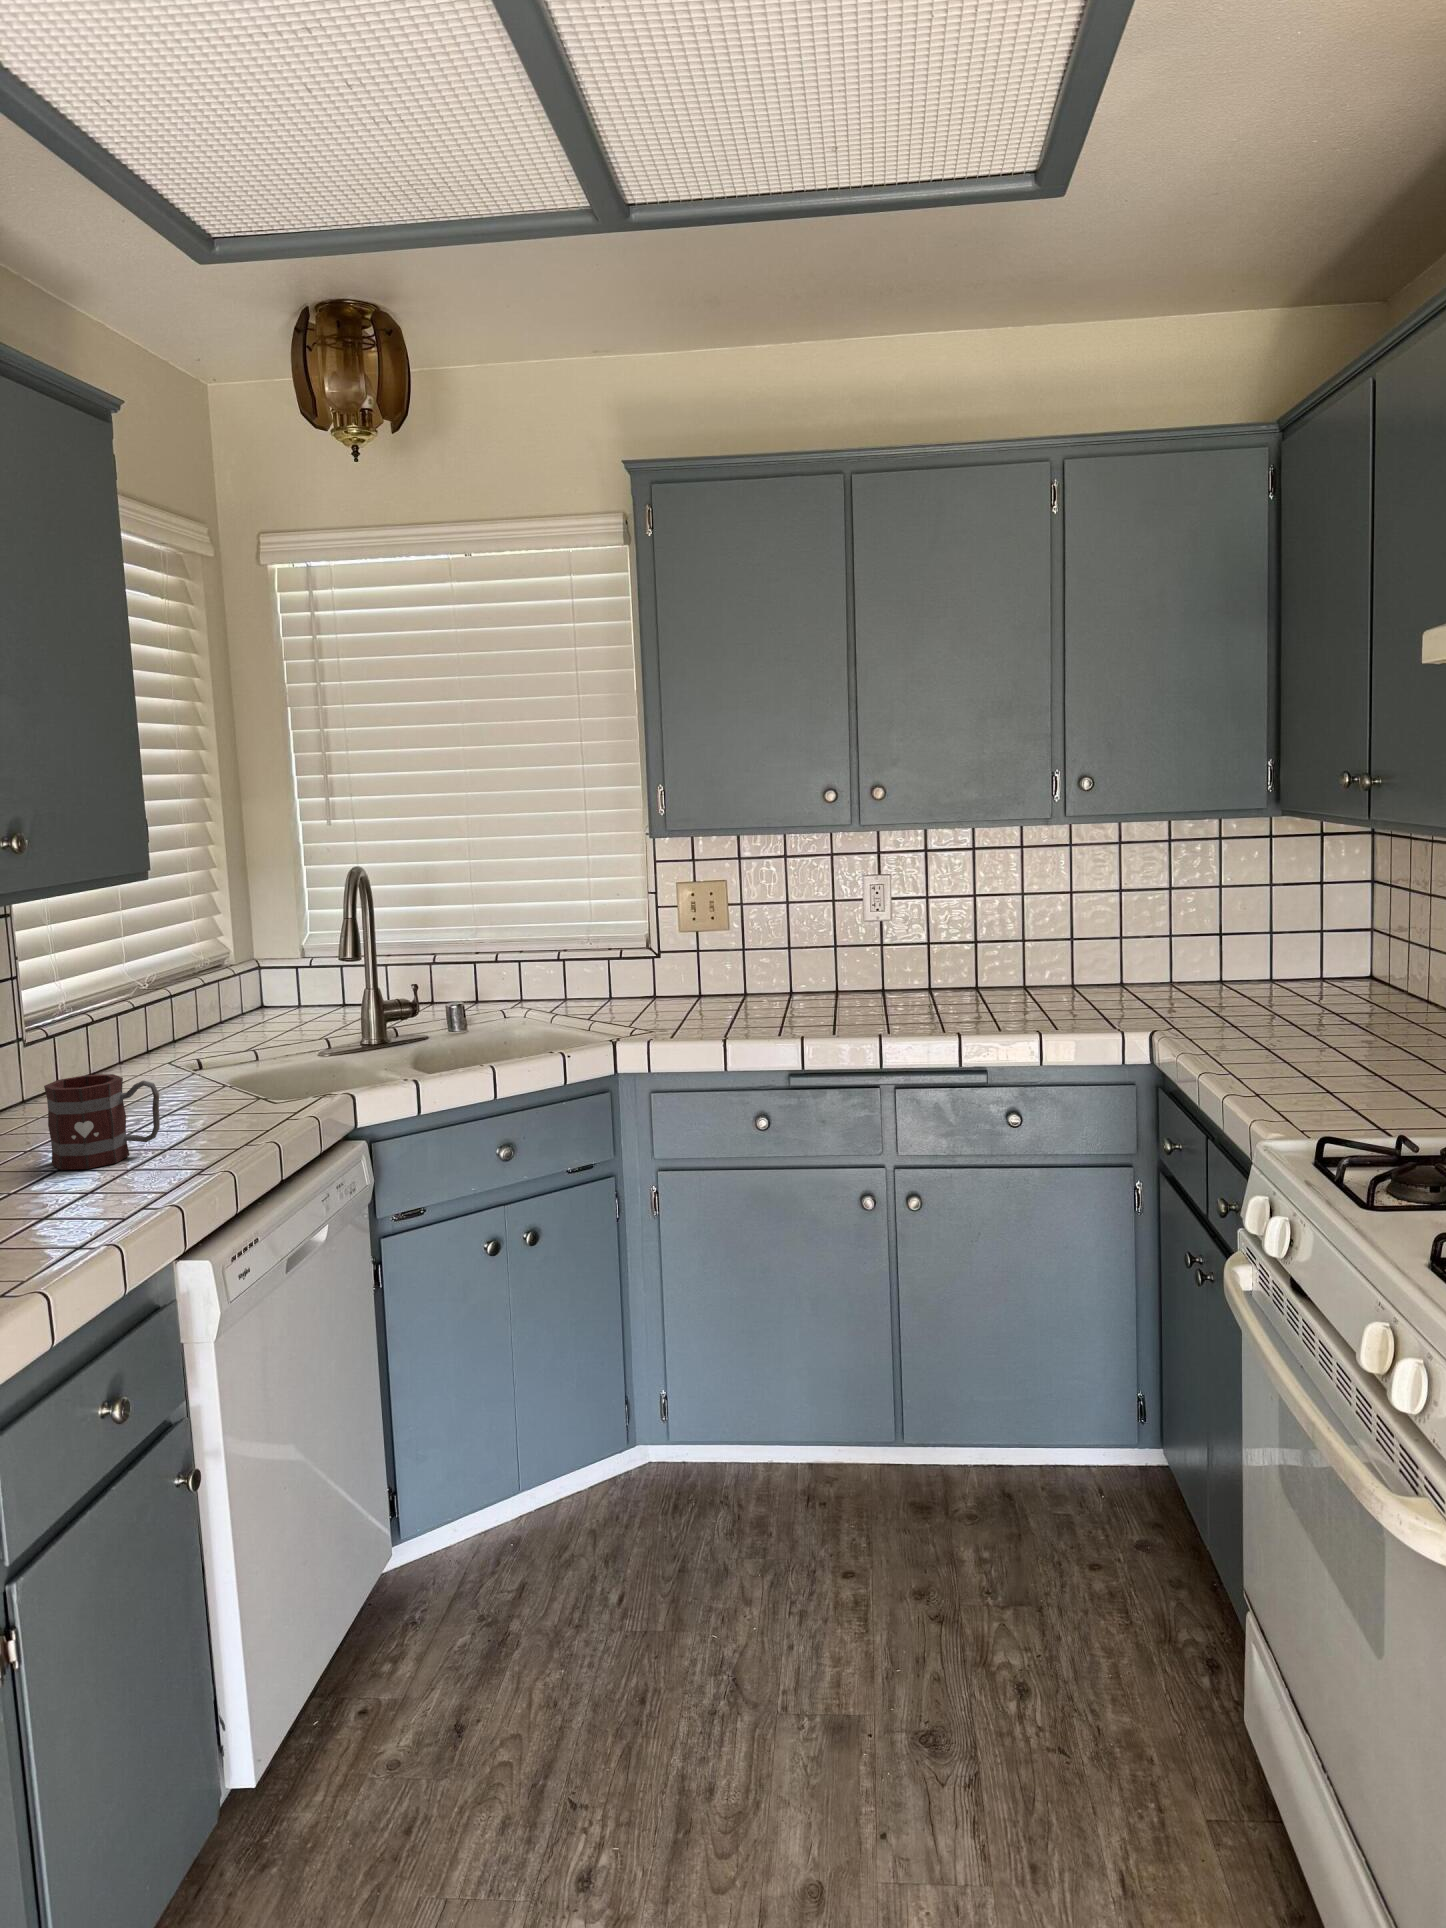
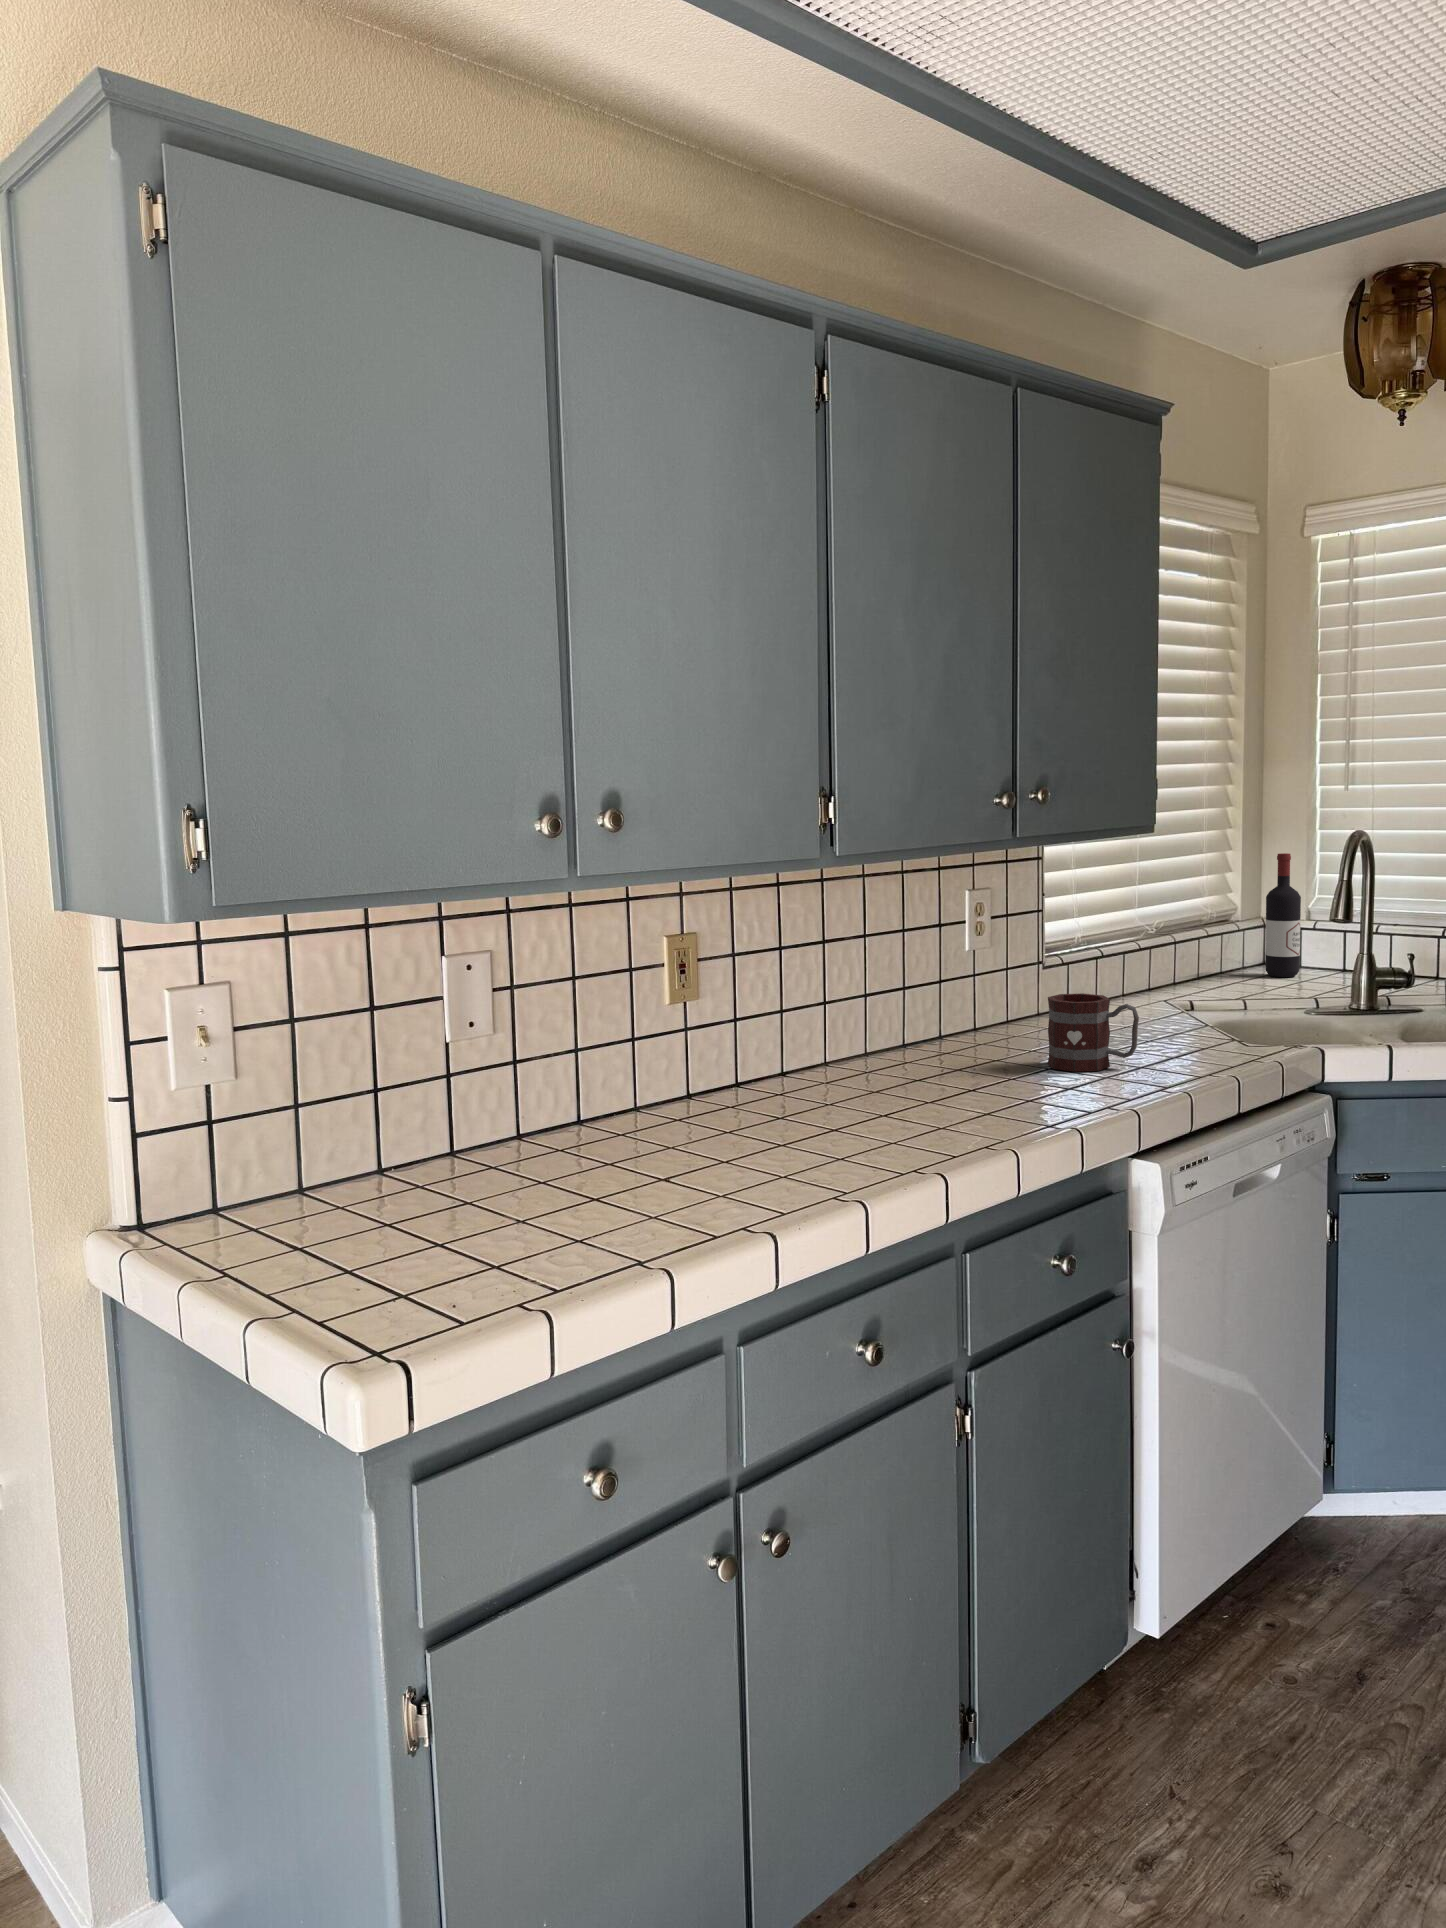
wine bottle: none [261,891,302,1020] -> present [1265,853,1301,977]

